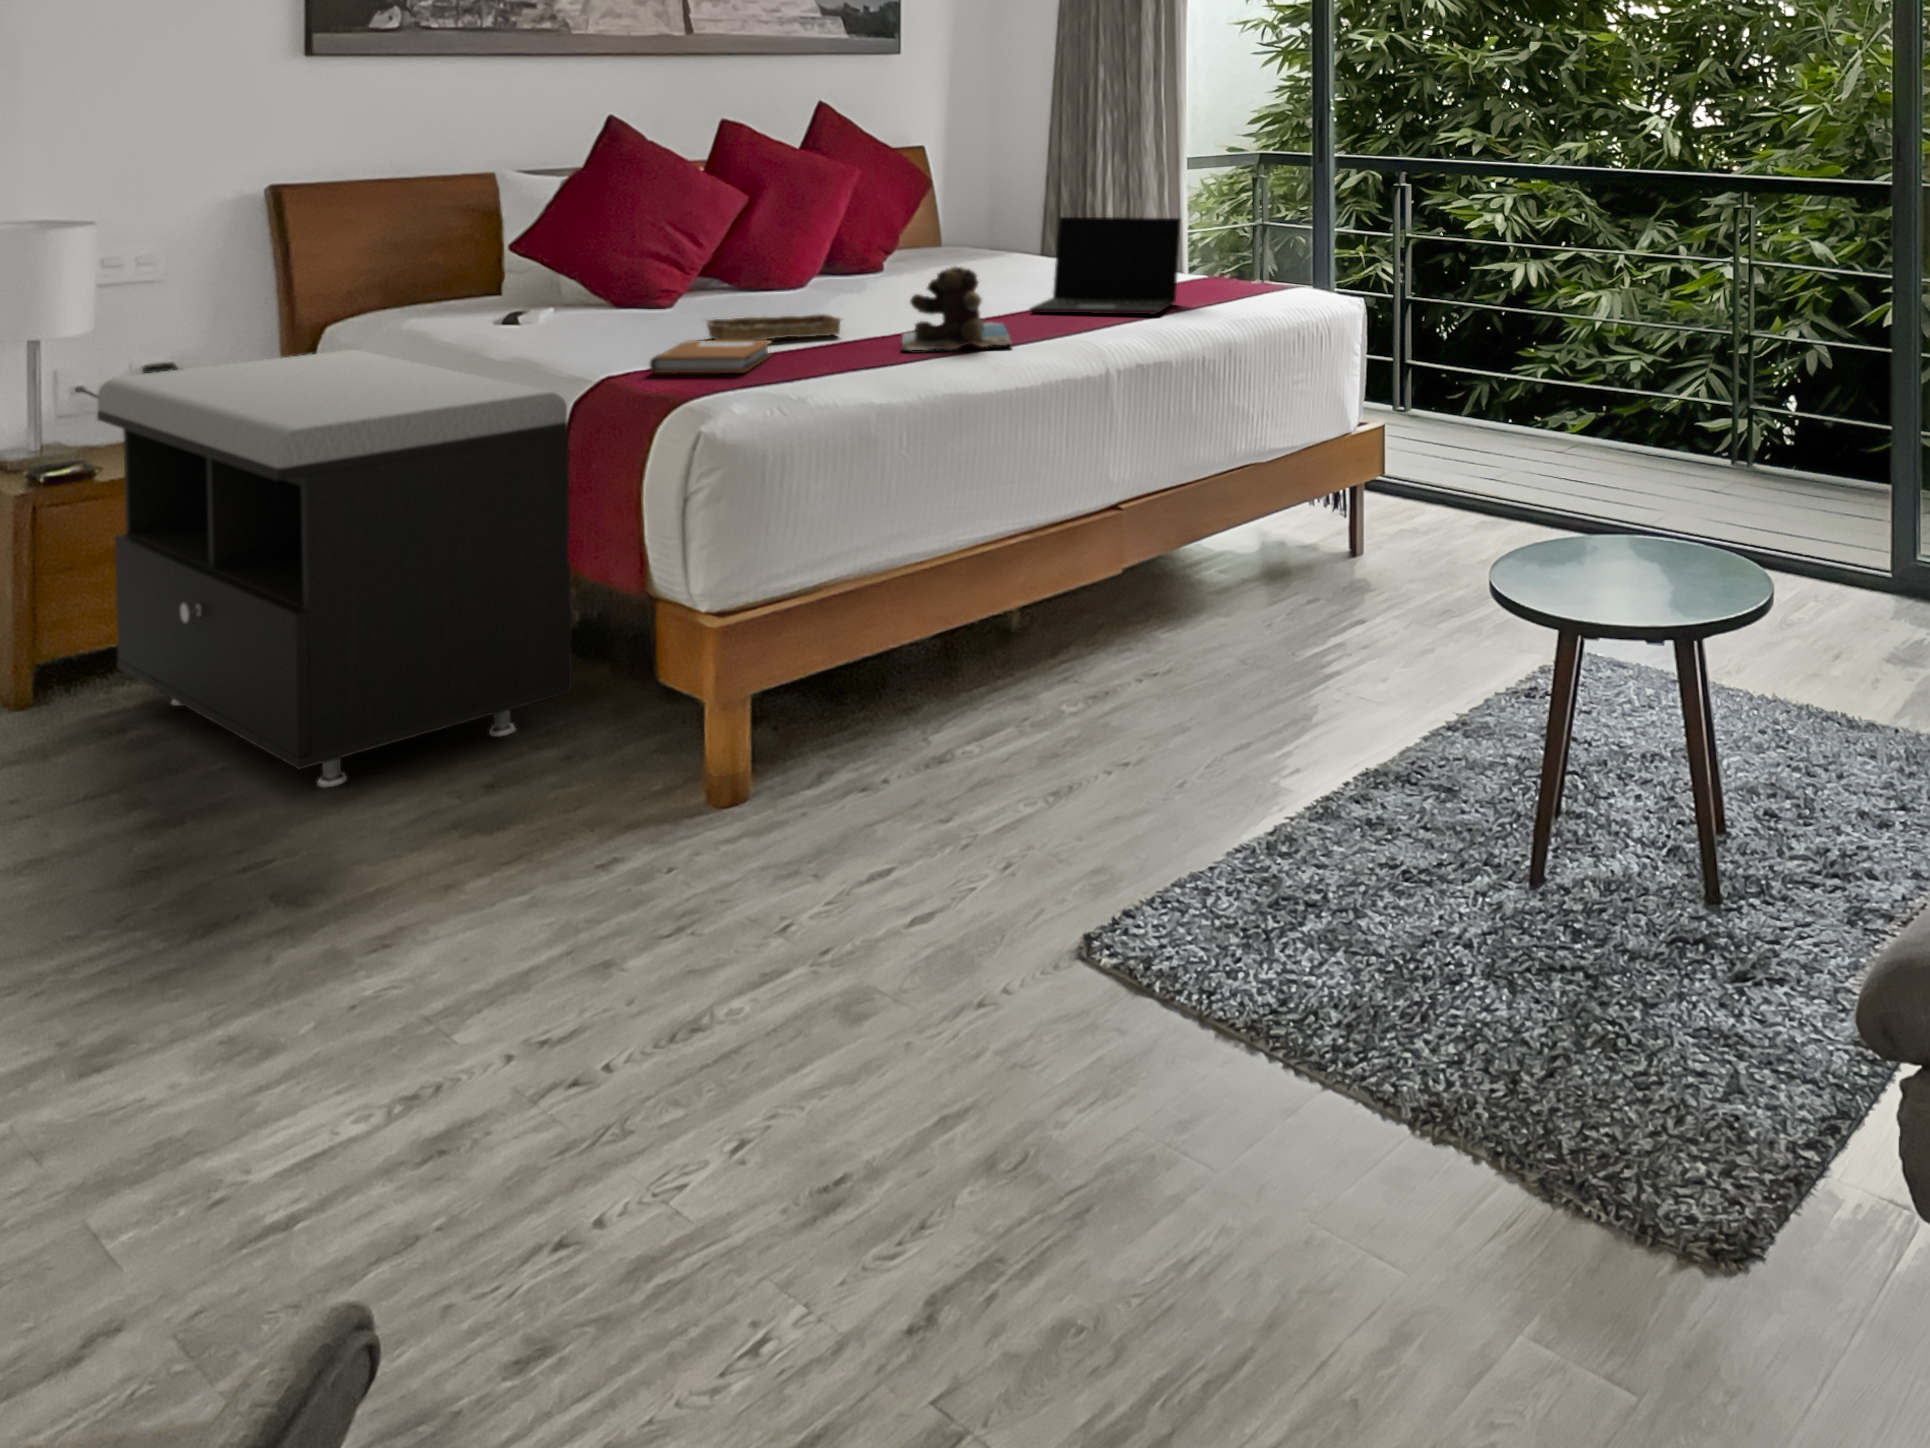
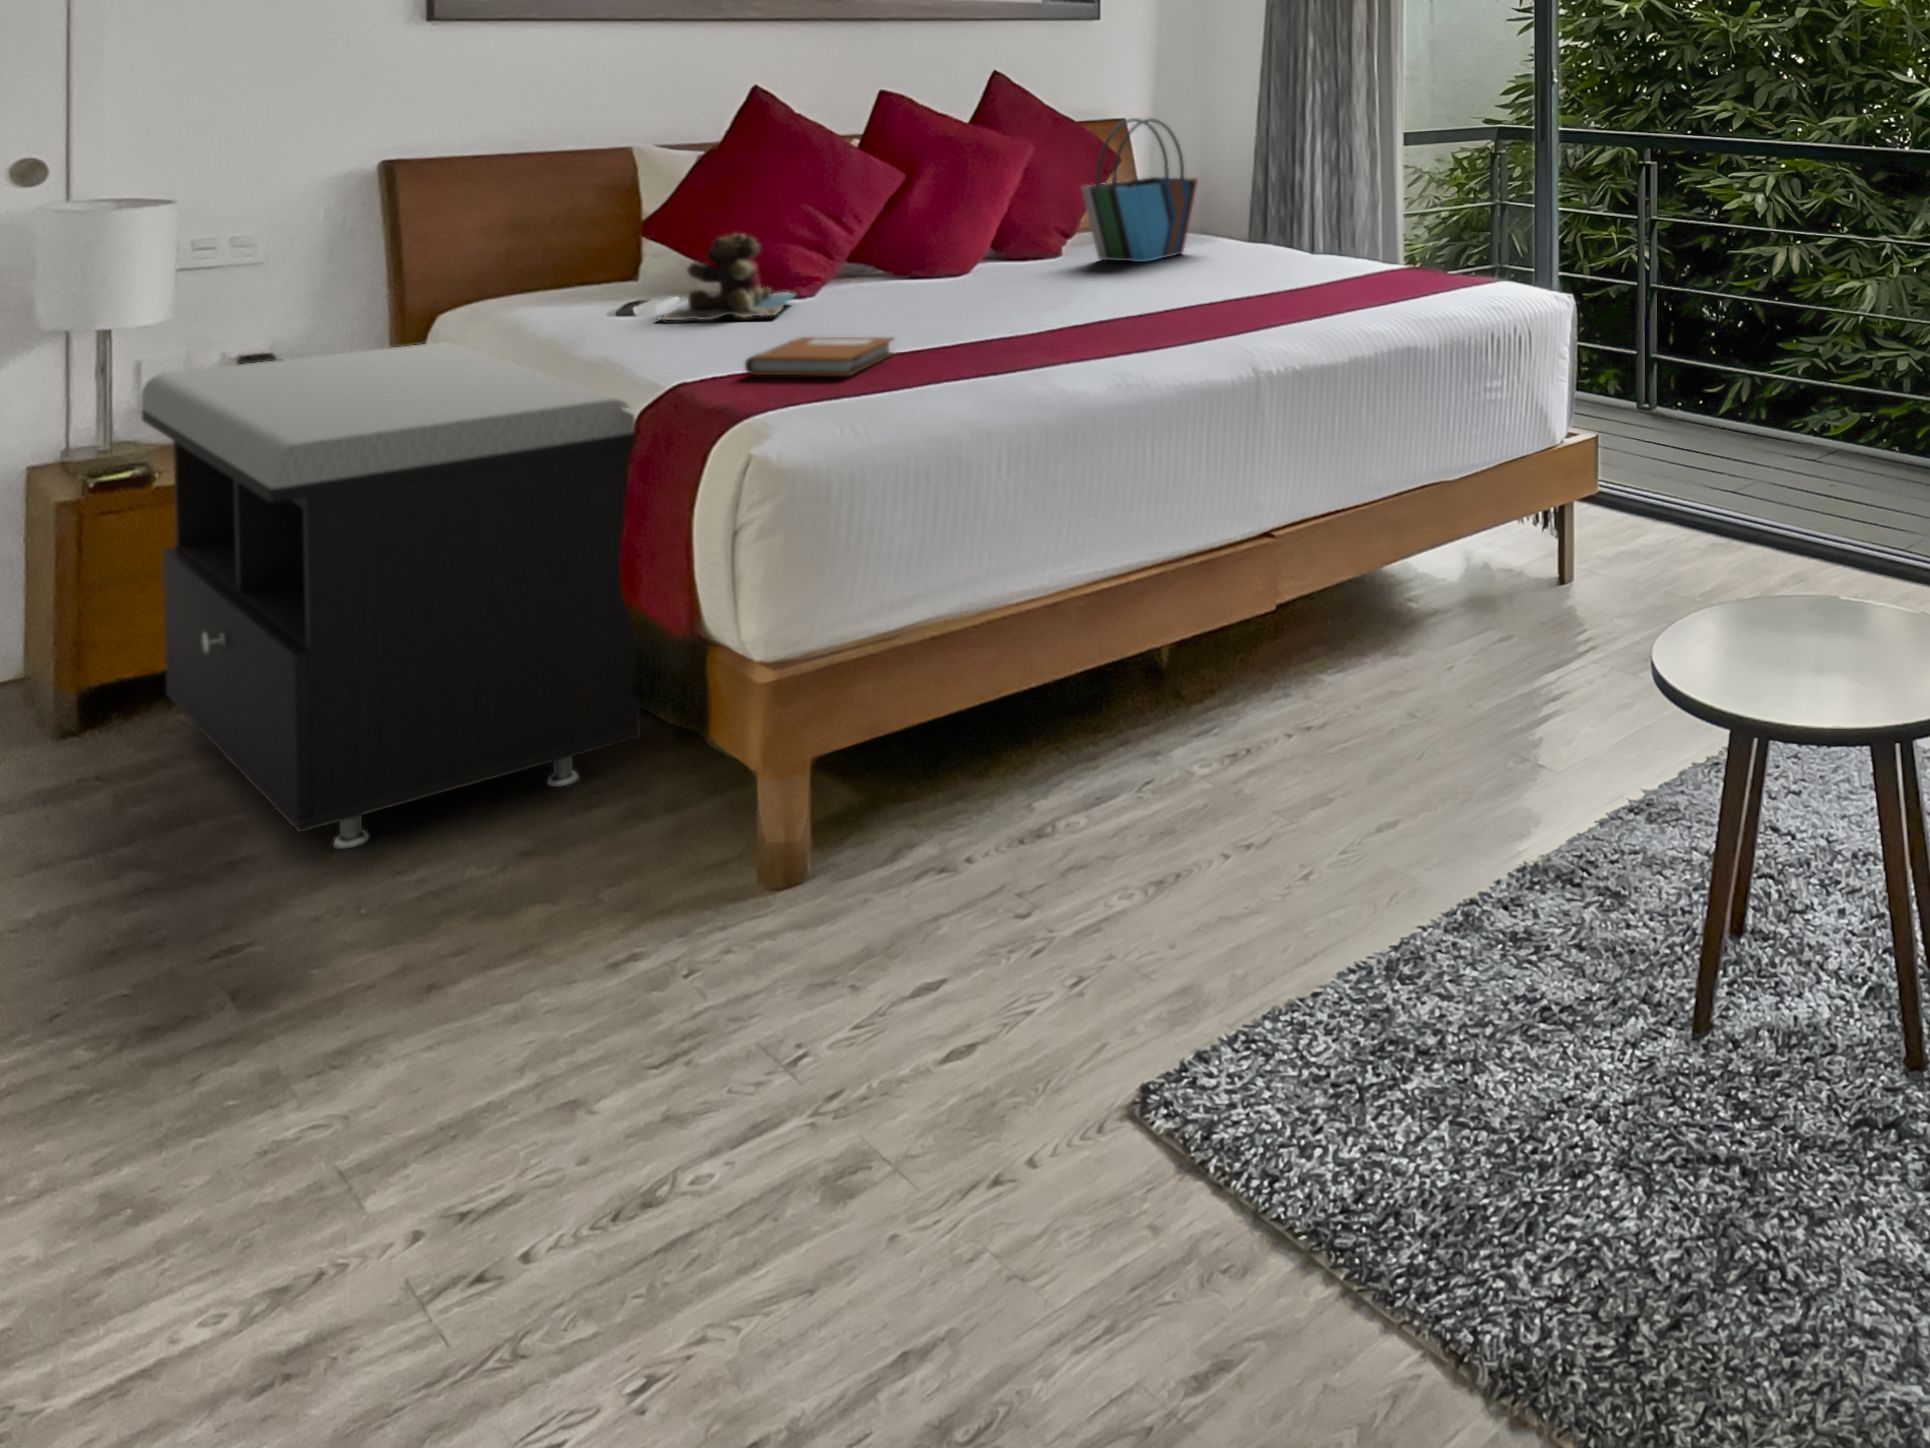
tote bag: none [897,145,999,277] -> present [1082,118,1197,262]
laptop: present [1030,217,1181,314] -> none [1204,198,1377,309]
teddy bear: present [902,267,1012,350] -> present [660,234,795,320]
tray: present [705,314,841,340] -> none [830,306,987,338]

